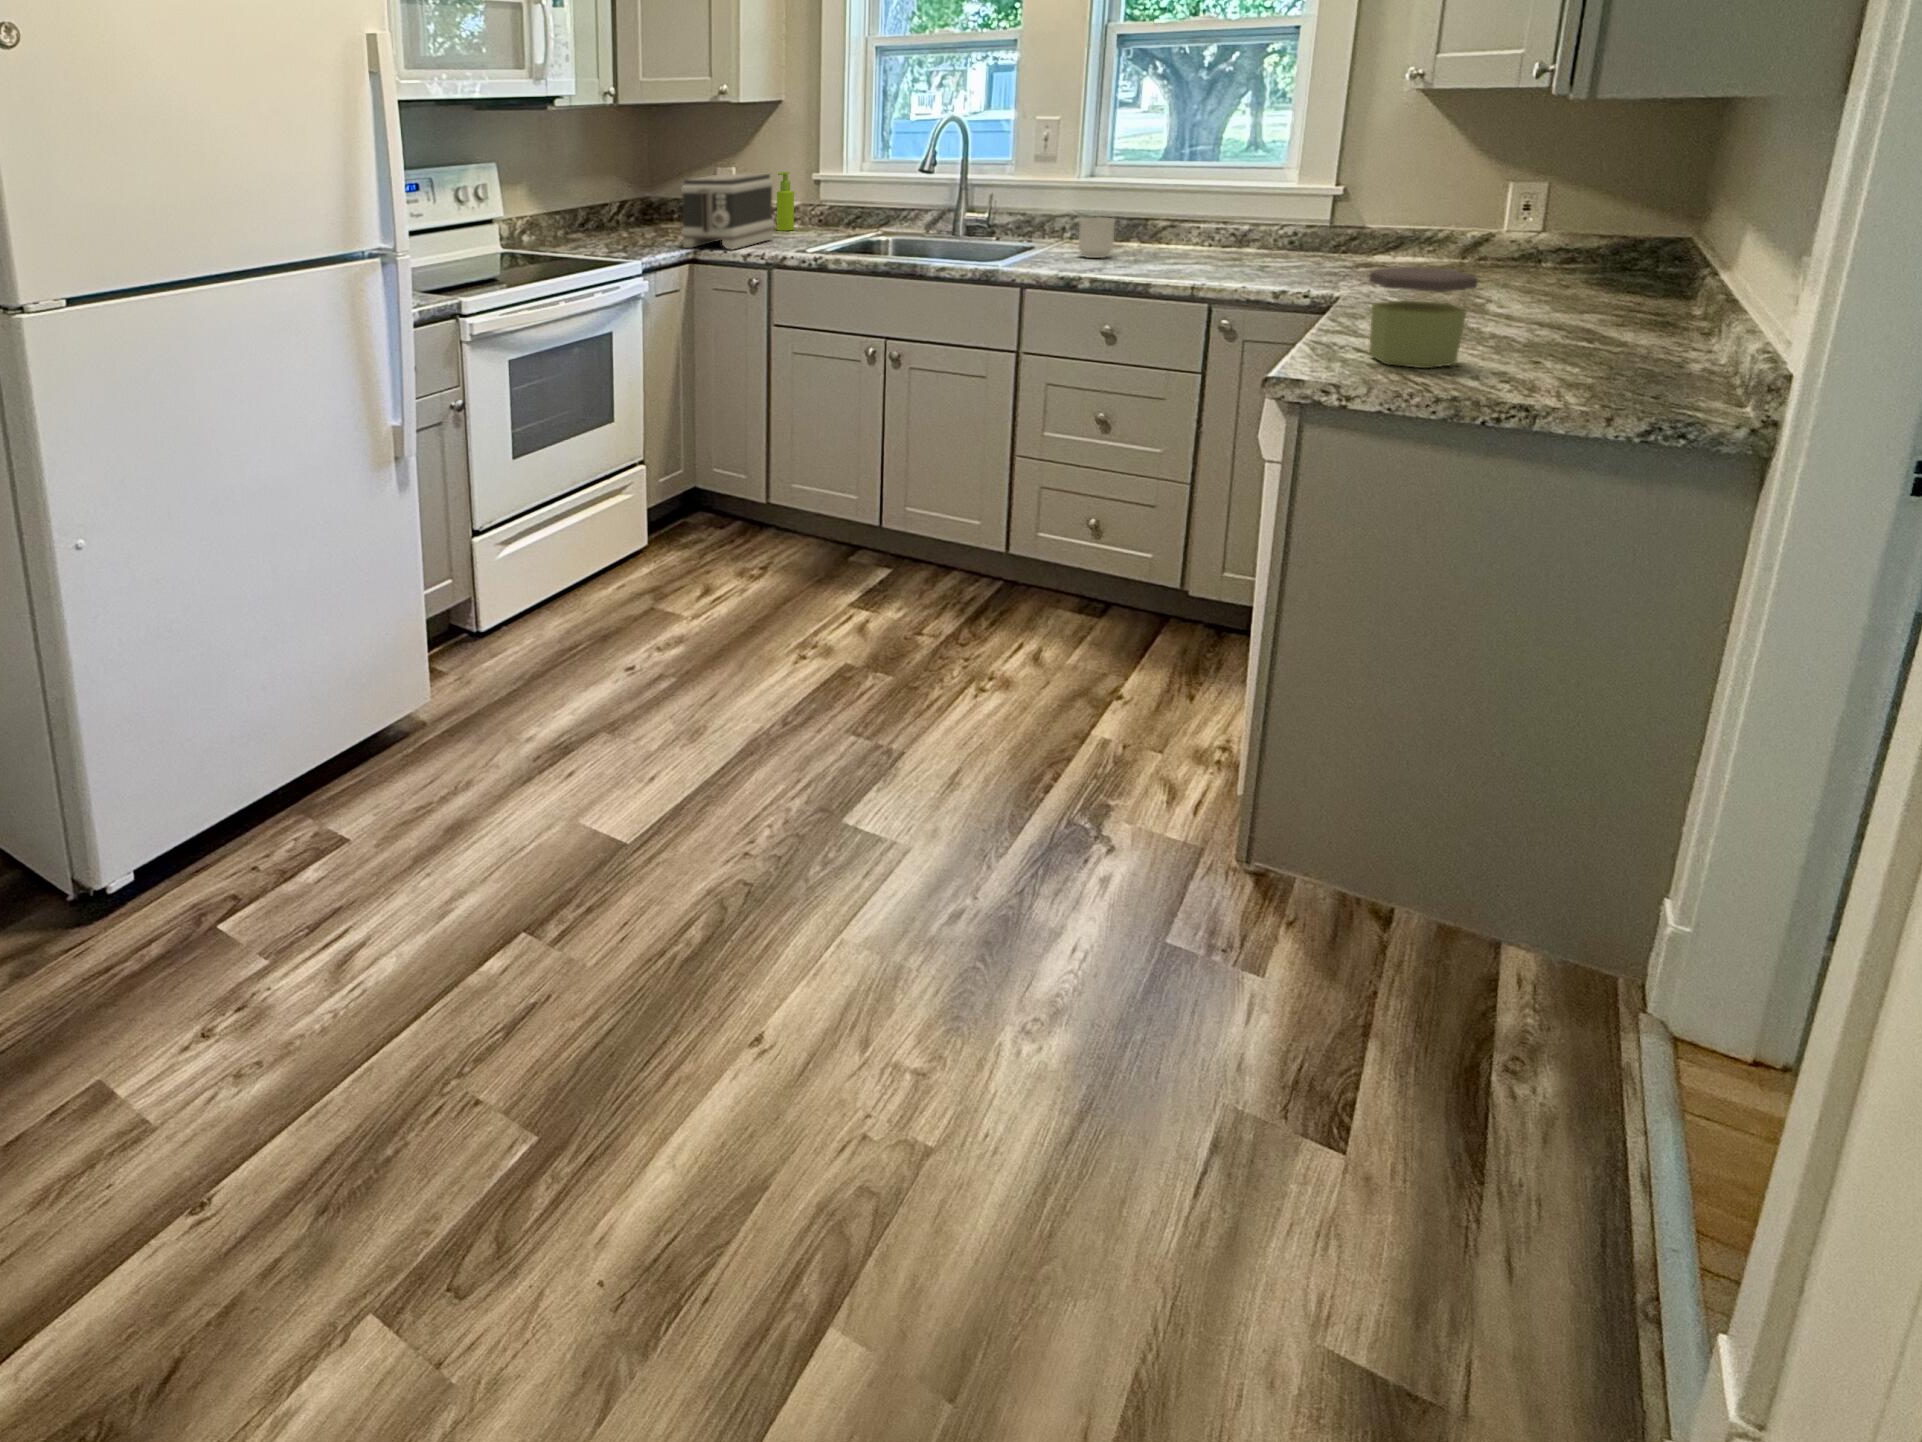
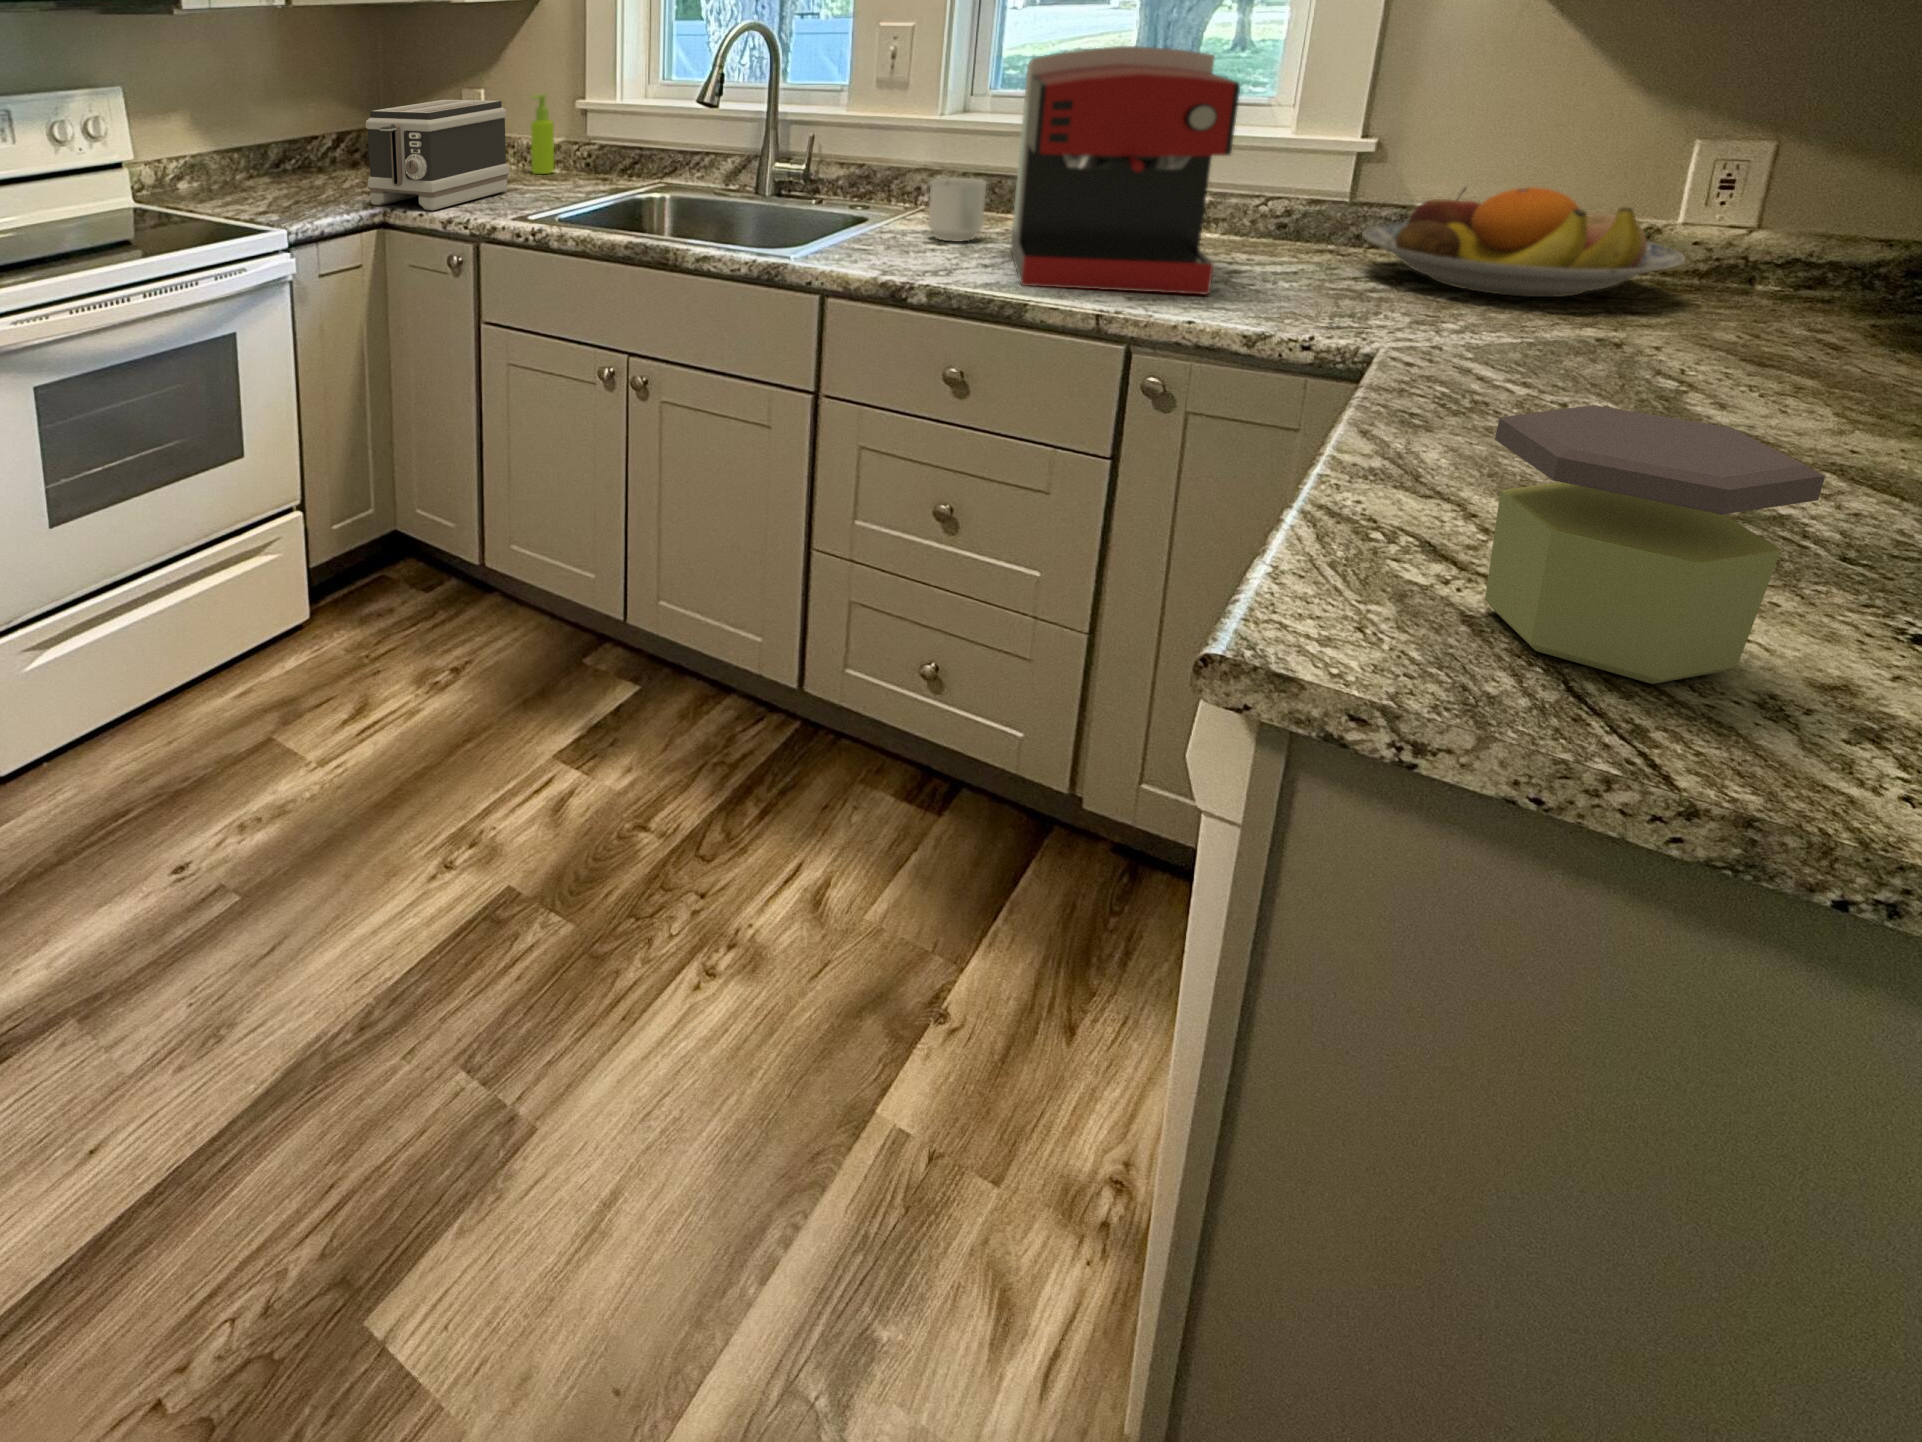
coffee maker: none [1132,130,1266,276] -> present [1010,46,1240,294]
fruit bowl: none [1337,211,1504,273] -> present [1362,187,1685,297]

